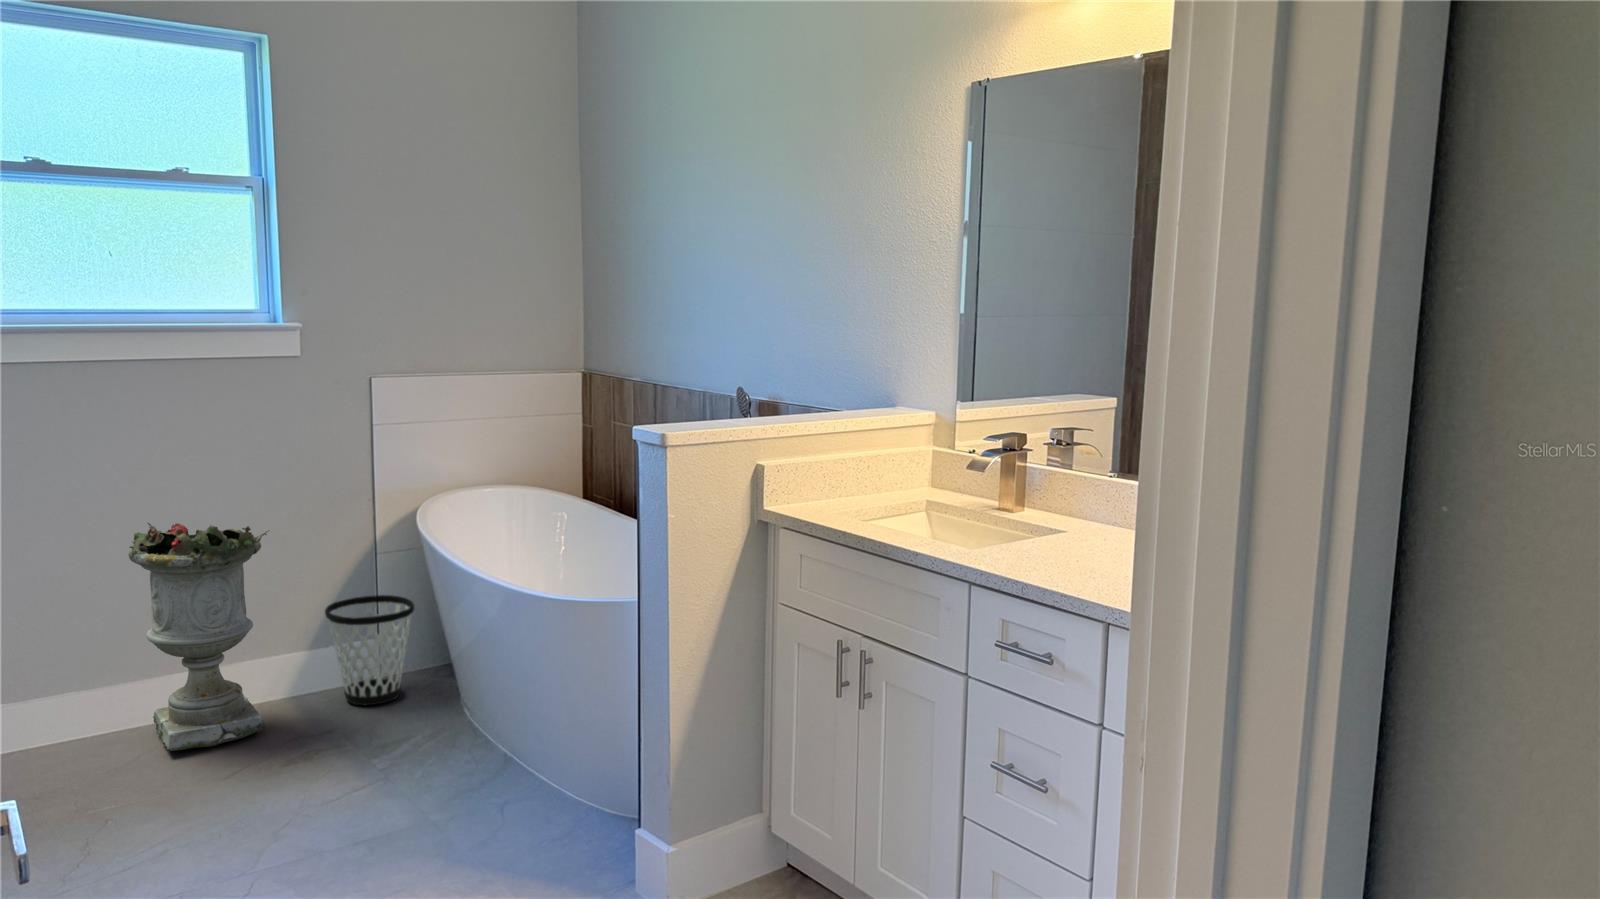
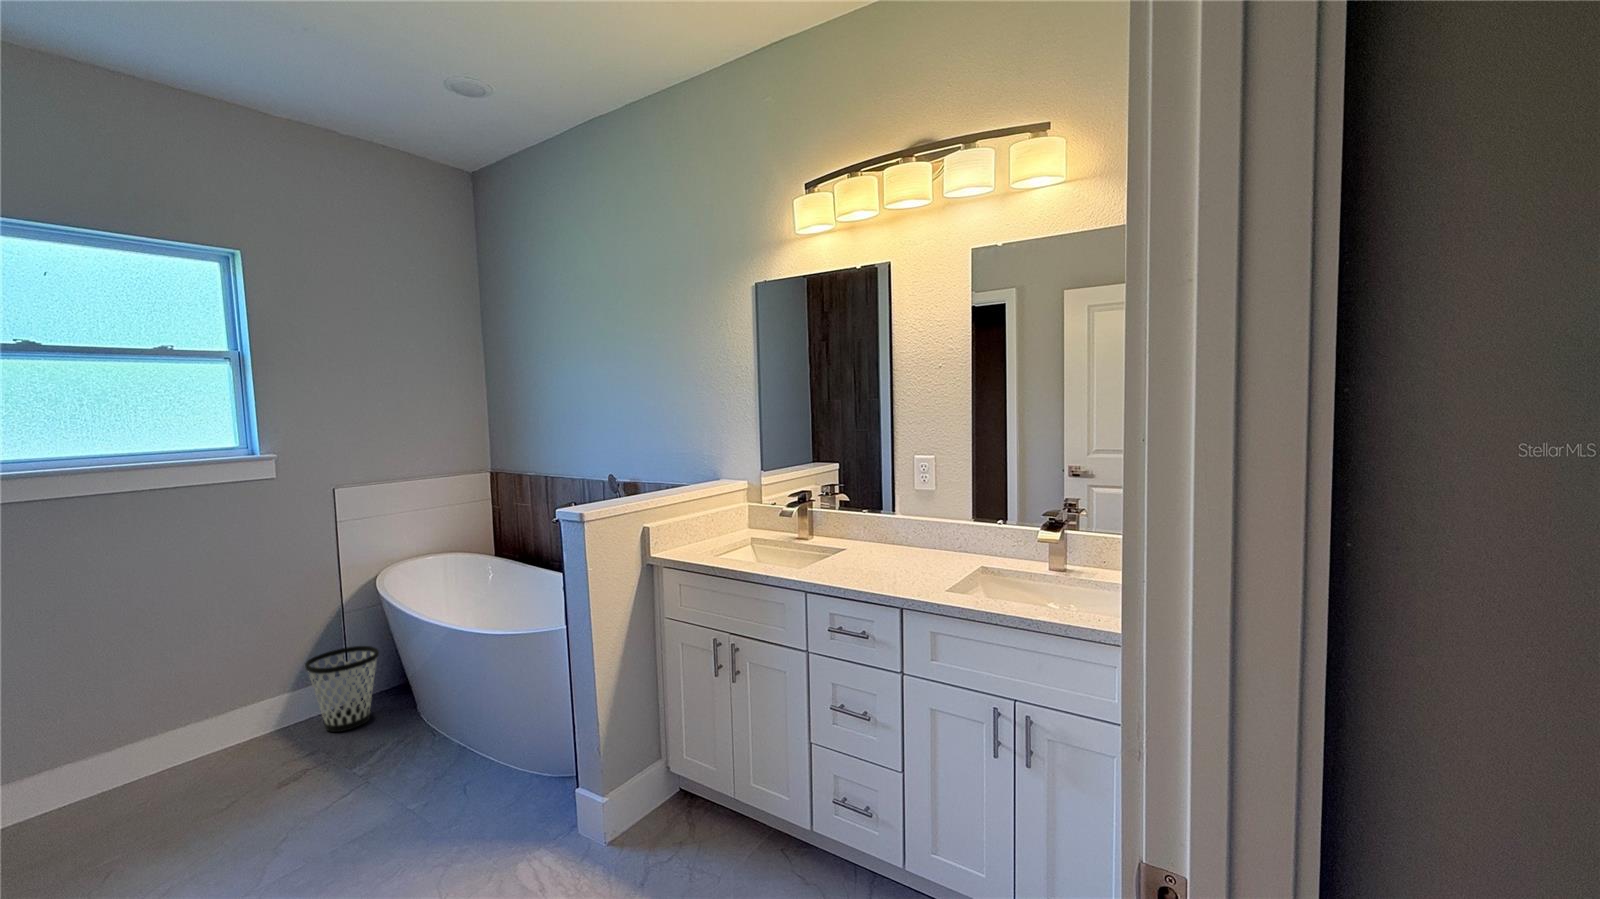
planter: present [128,523,269,750] -> none [130,611,260,797]

